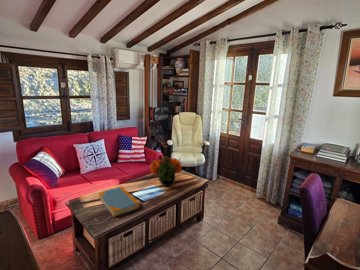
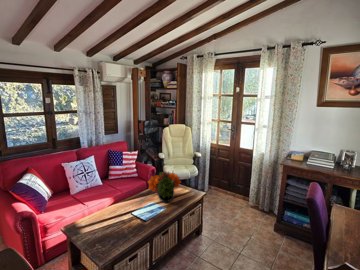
book: present [99,187,140,217] -> none [97,206,143,241]

